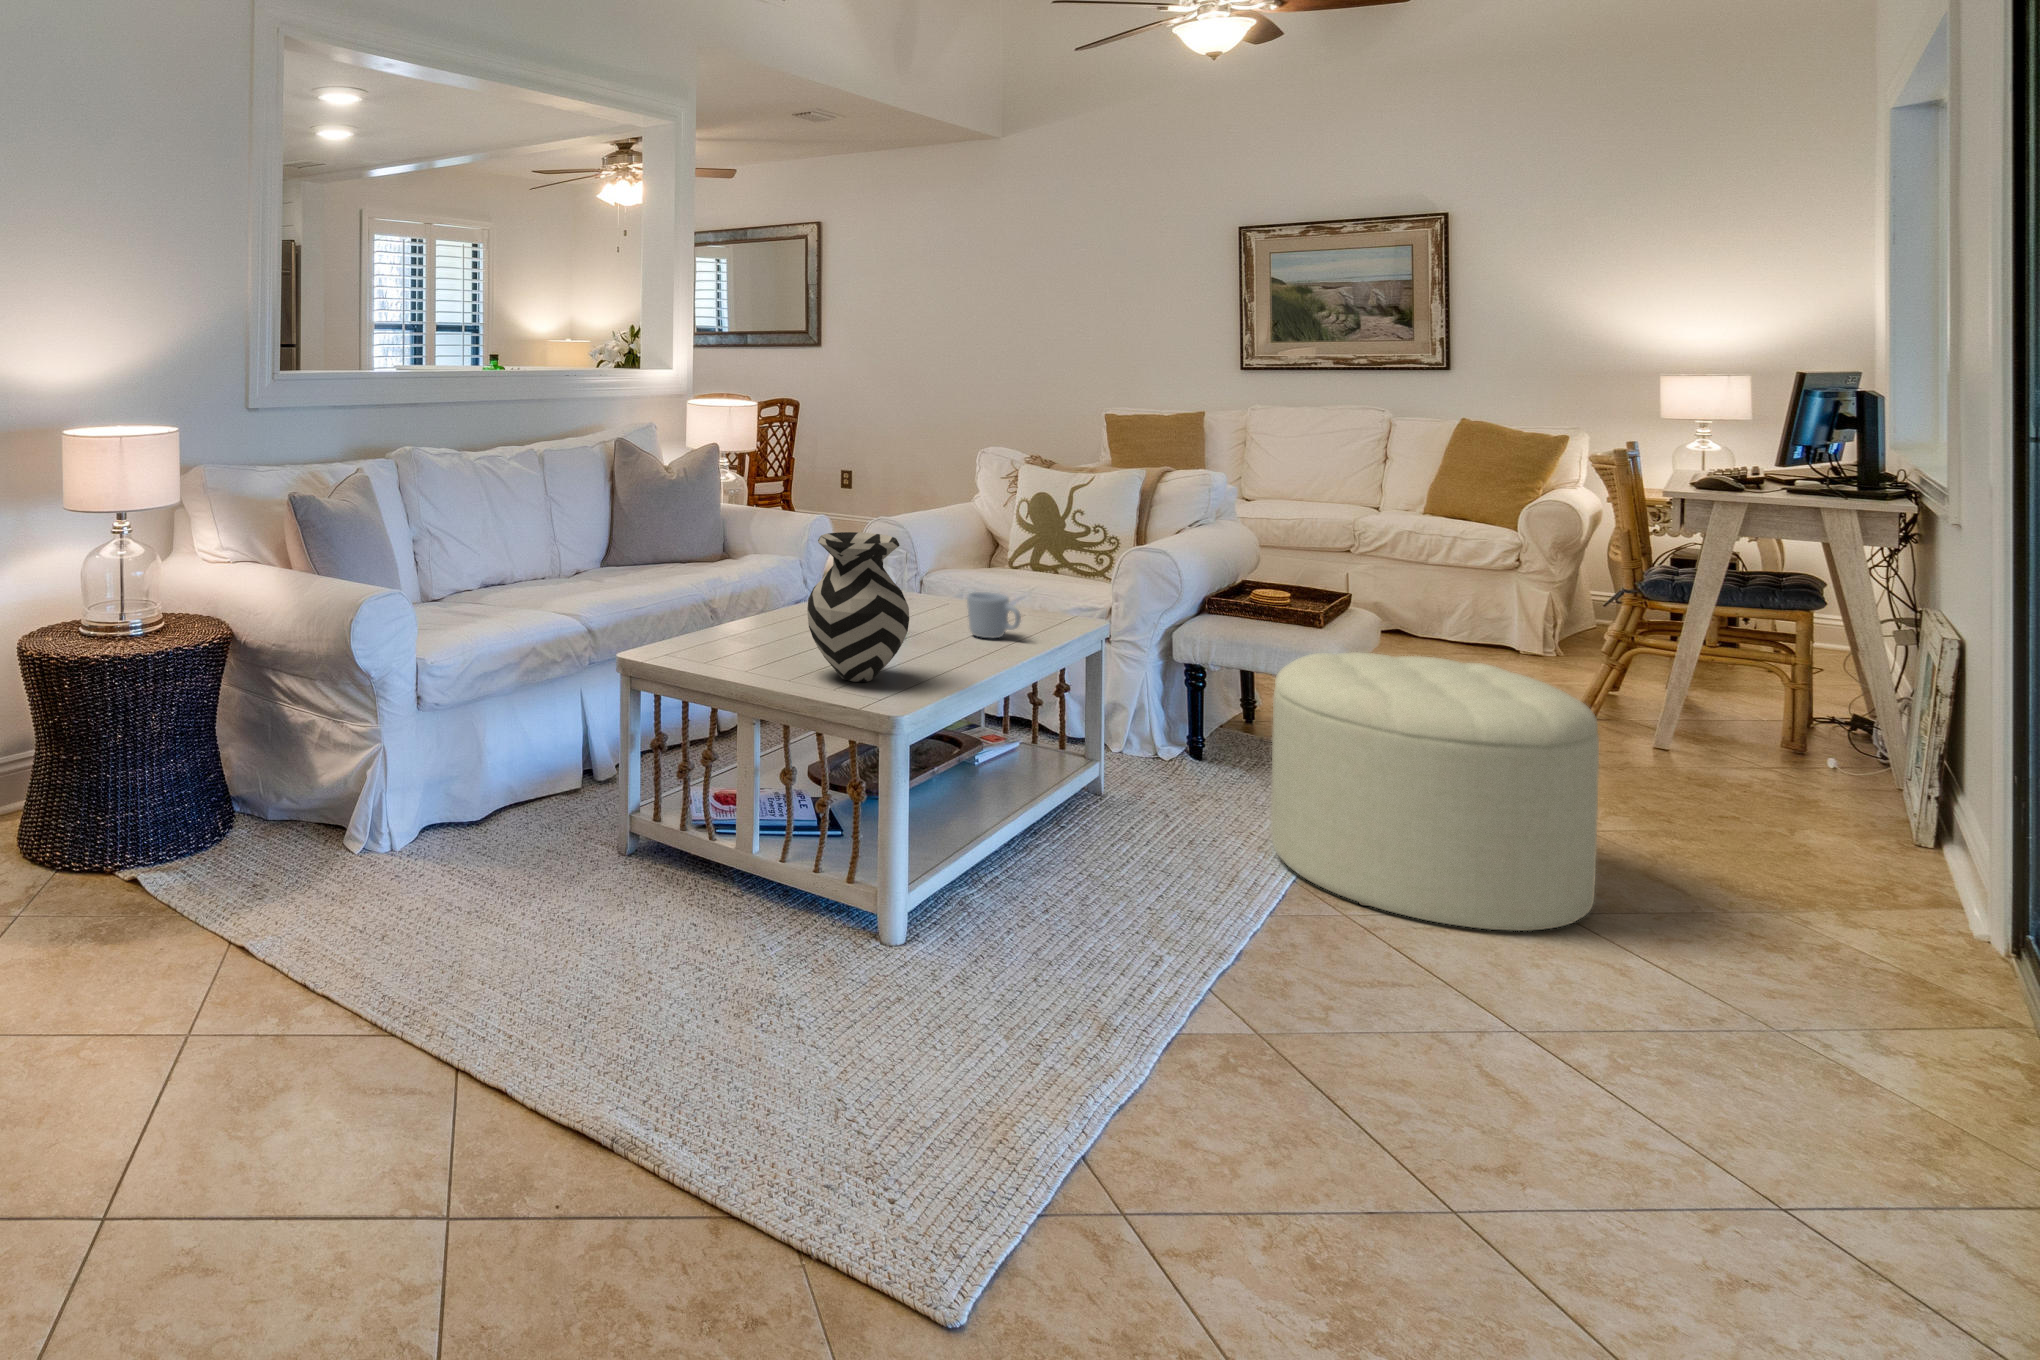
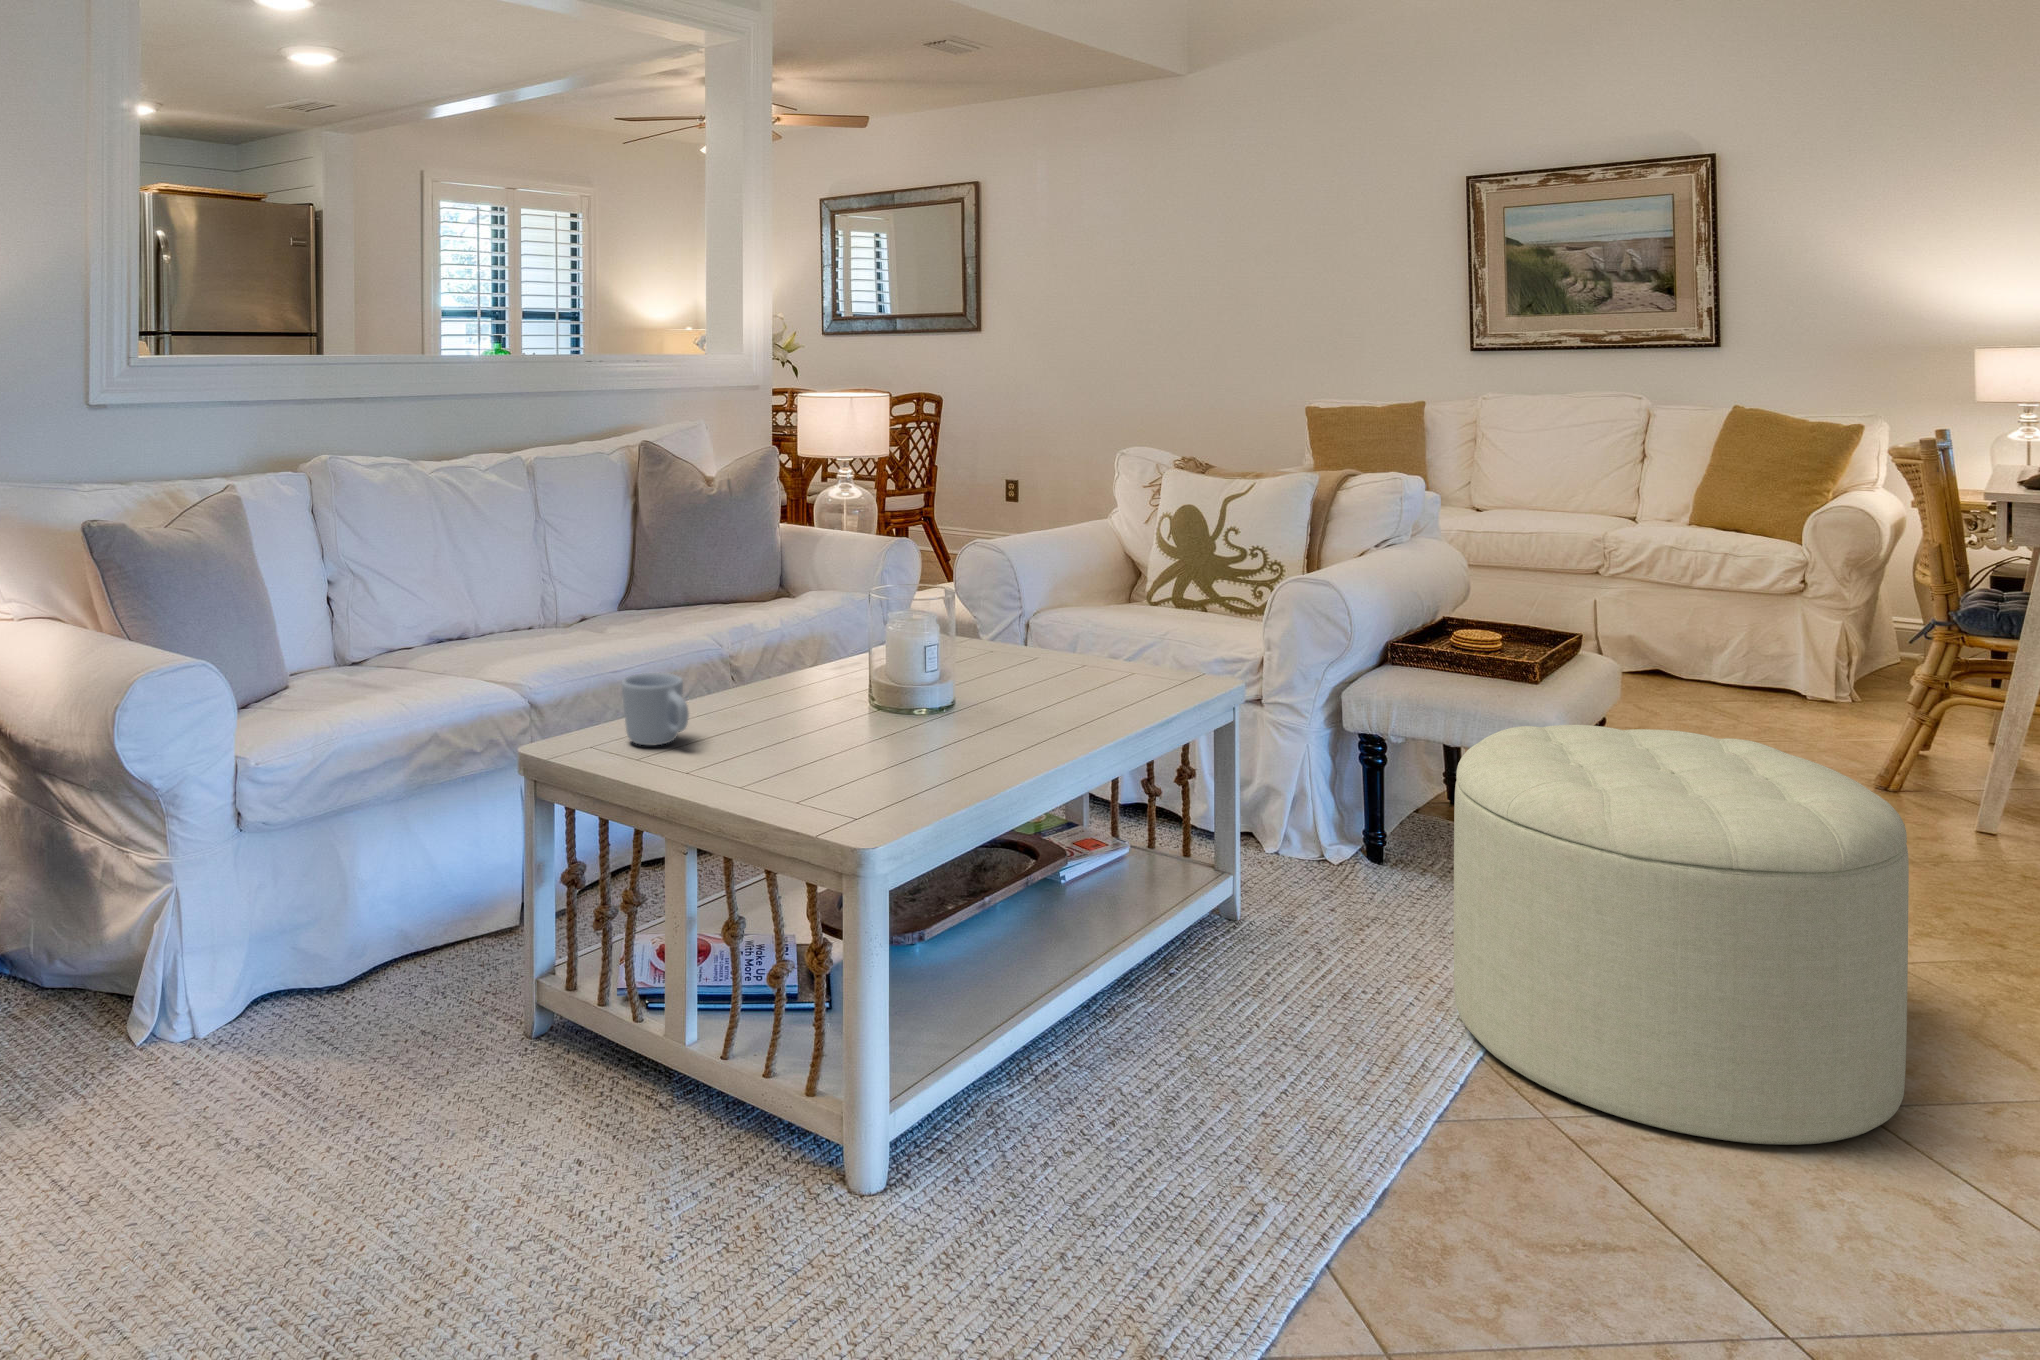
vase: present [807,532,909,682] -> none [764,569,911,790]
mug: present [967,592,1021,638] -> present [621,673,689,745]

